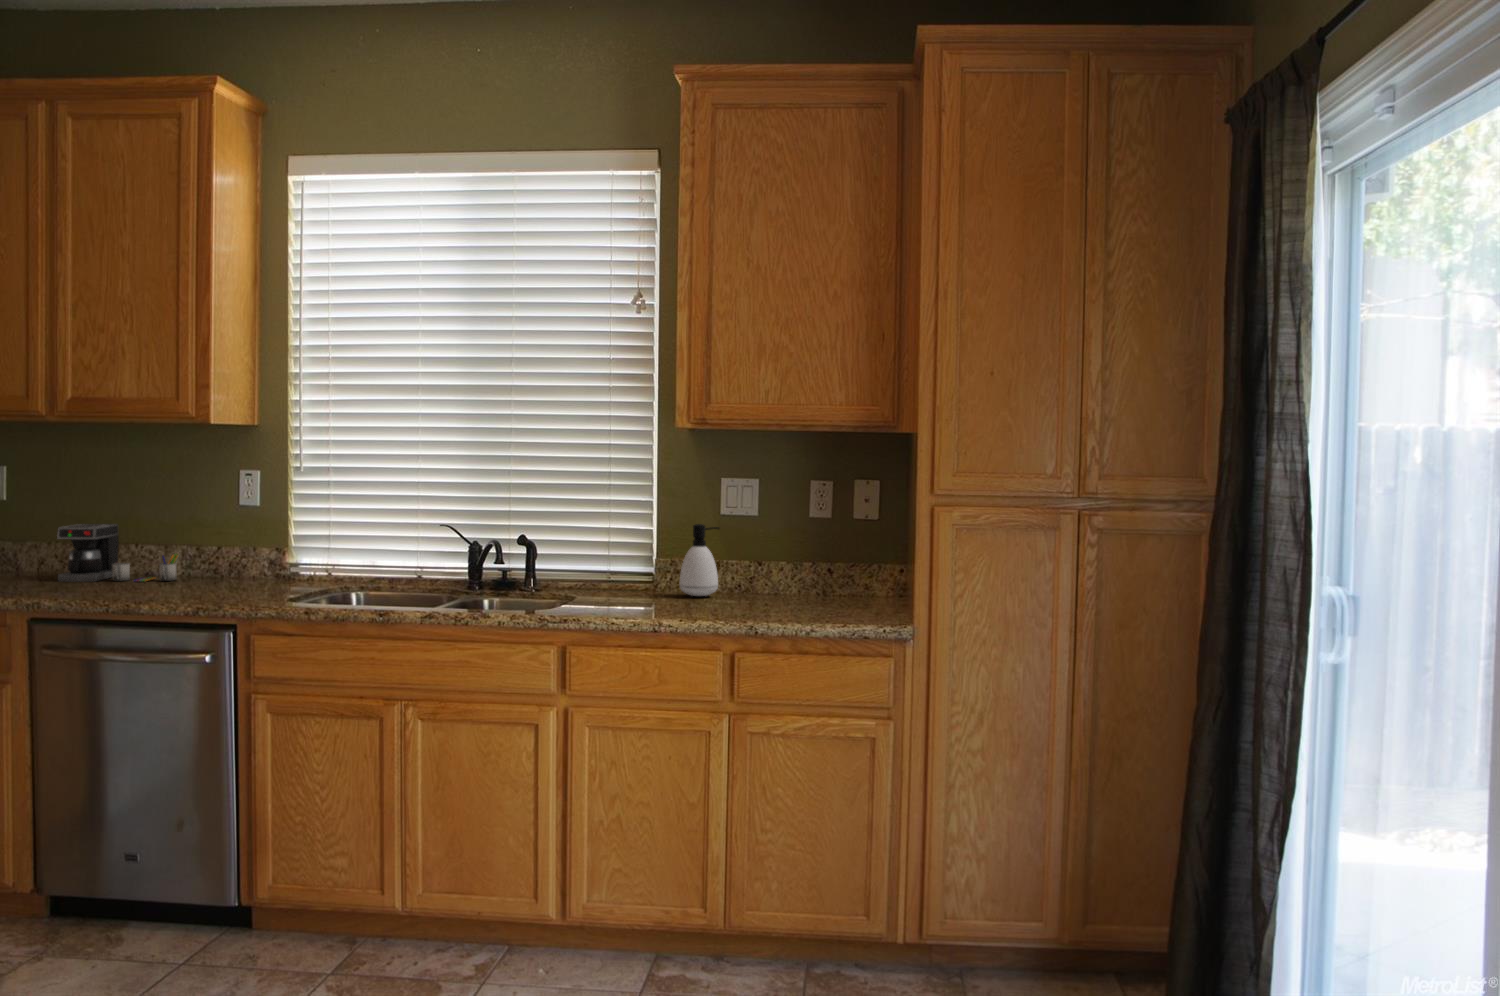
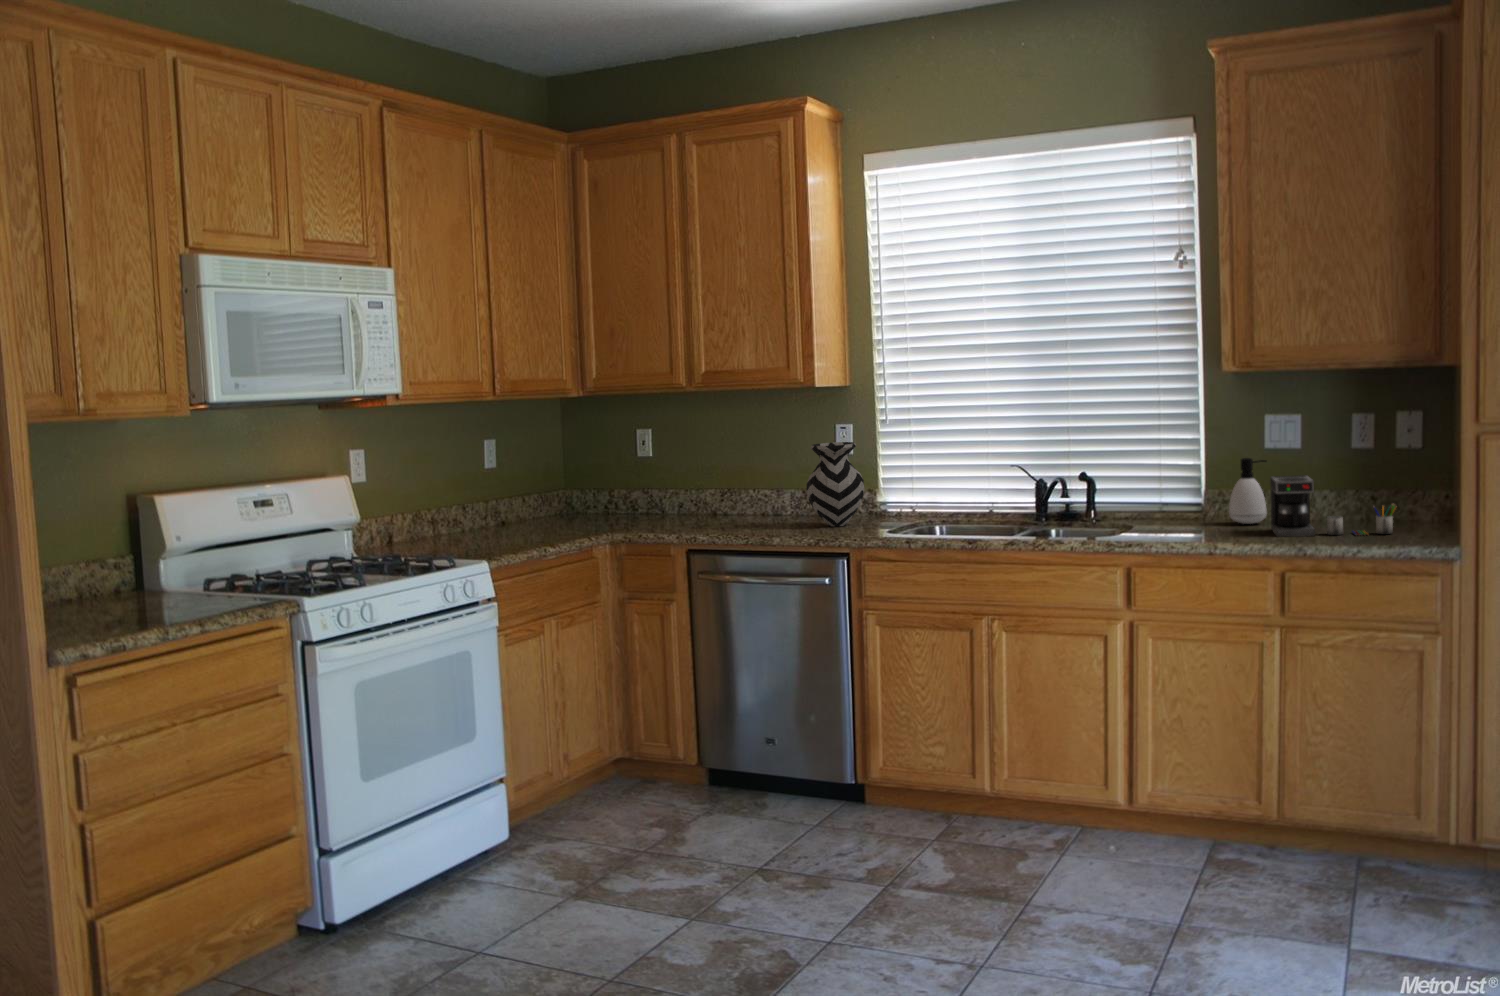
vase: none [182,489,262,591] -> present [807,442,864,526]
coffee maker: present [57,524,179,582] -> present [1270,475,1396,537]

